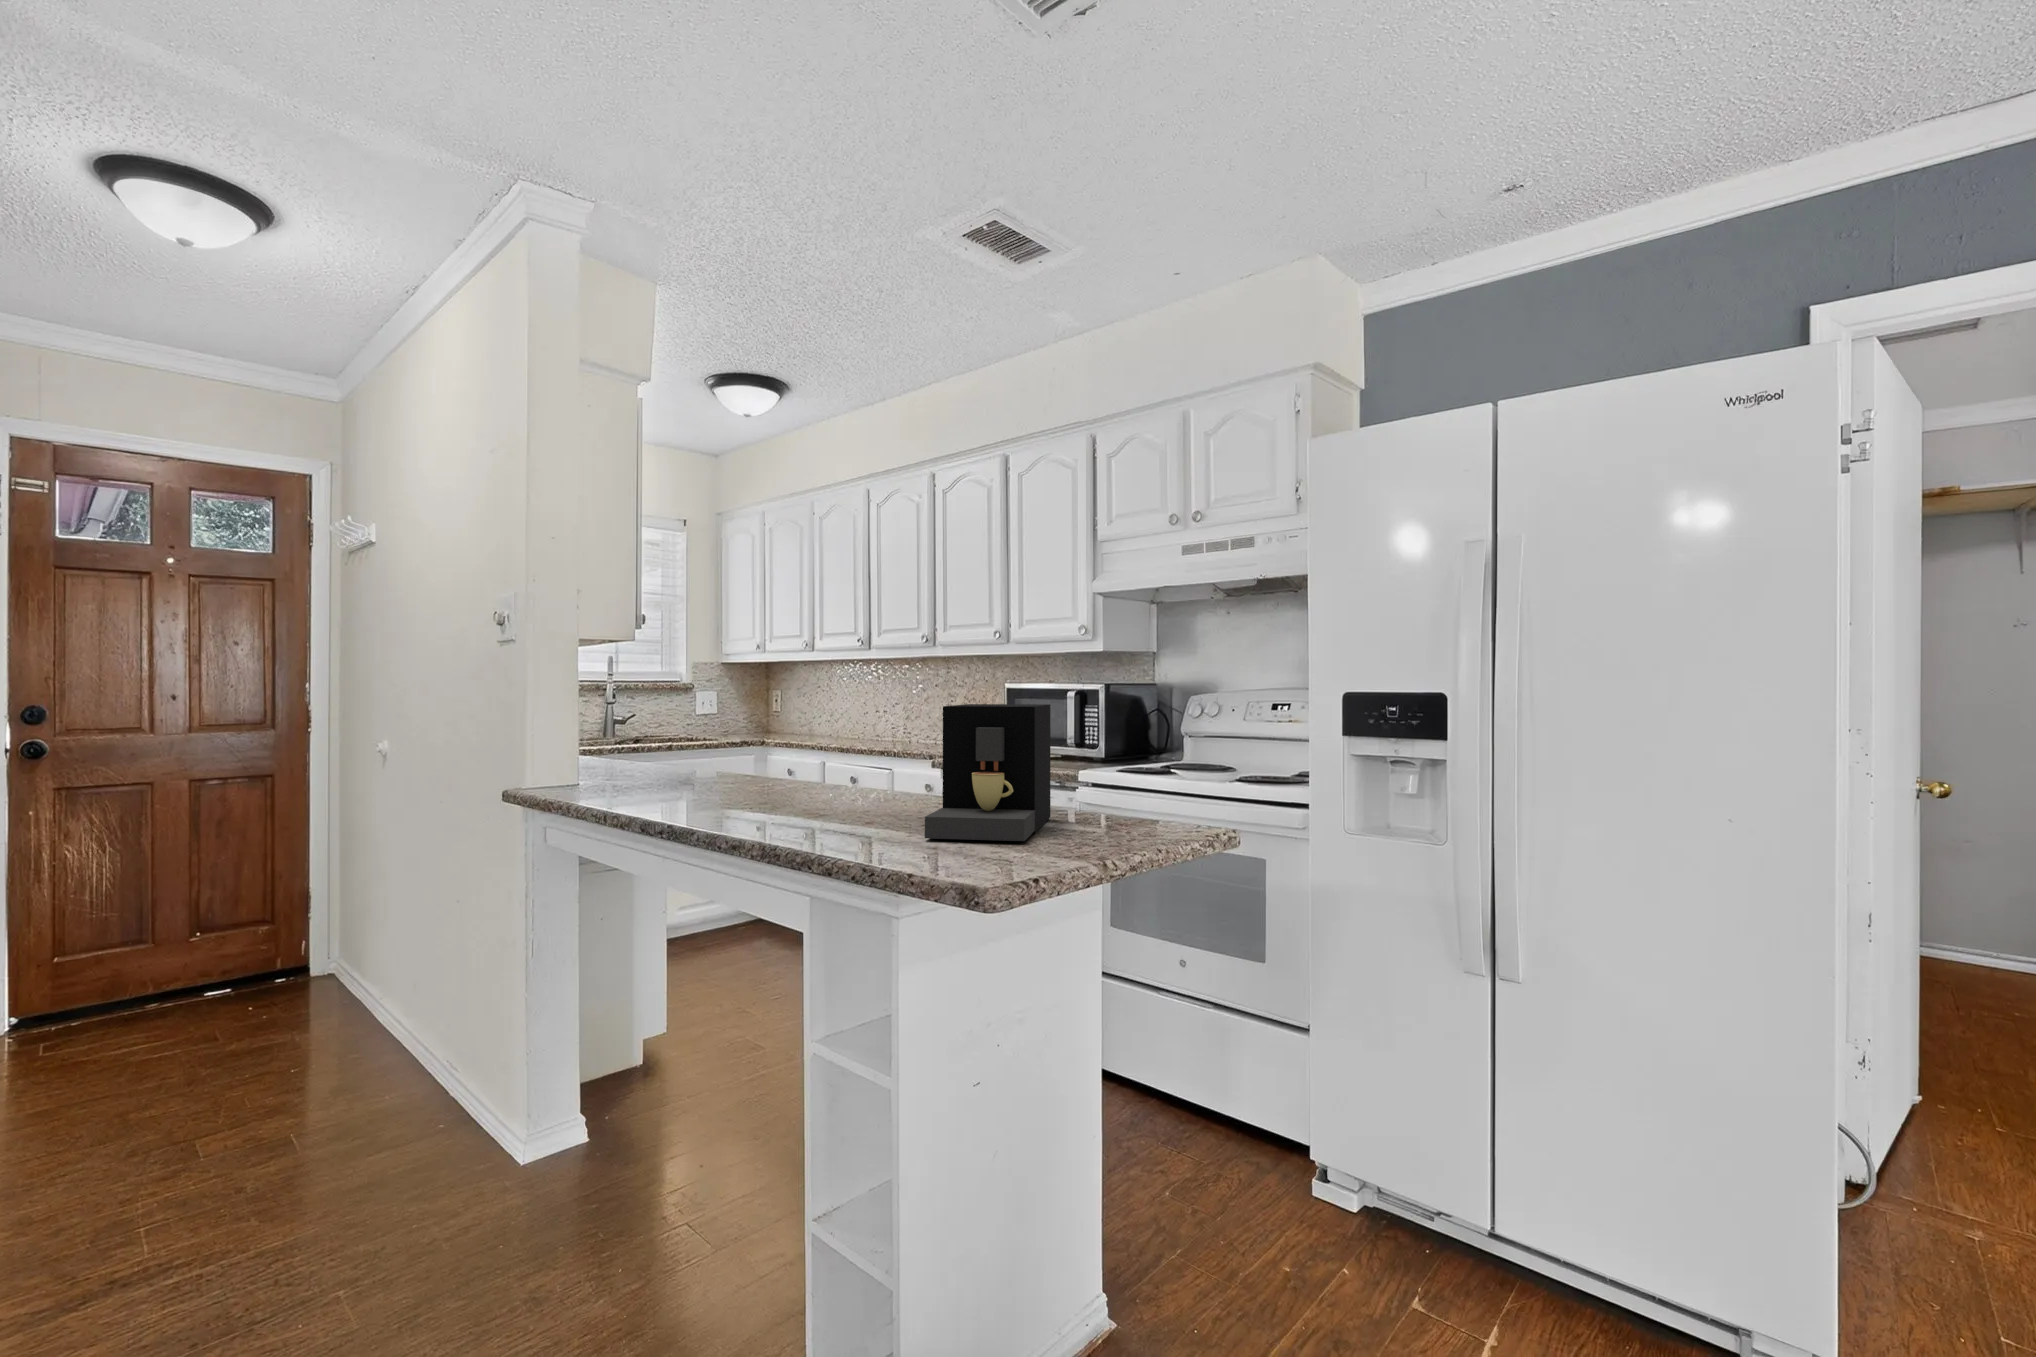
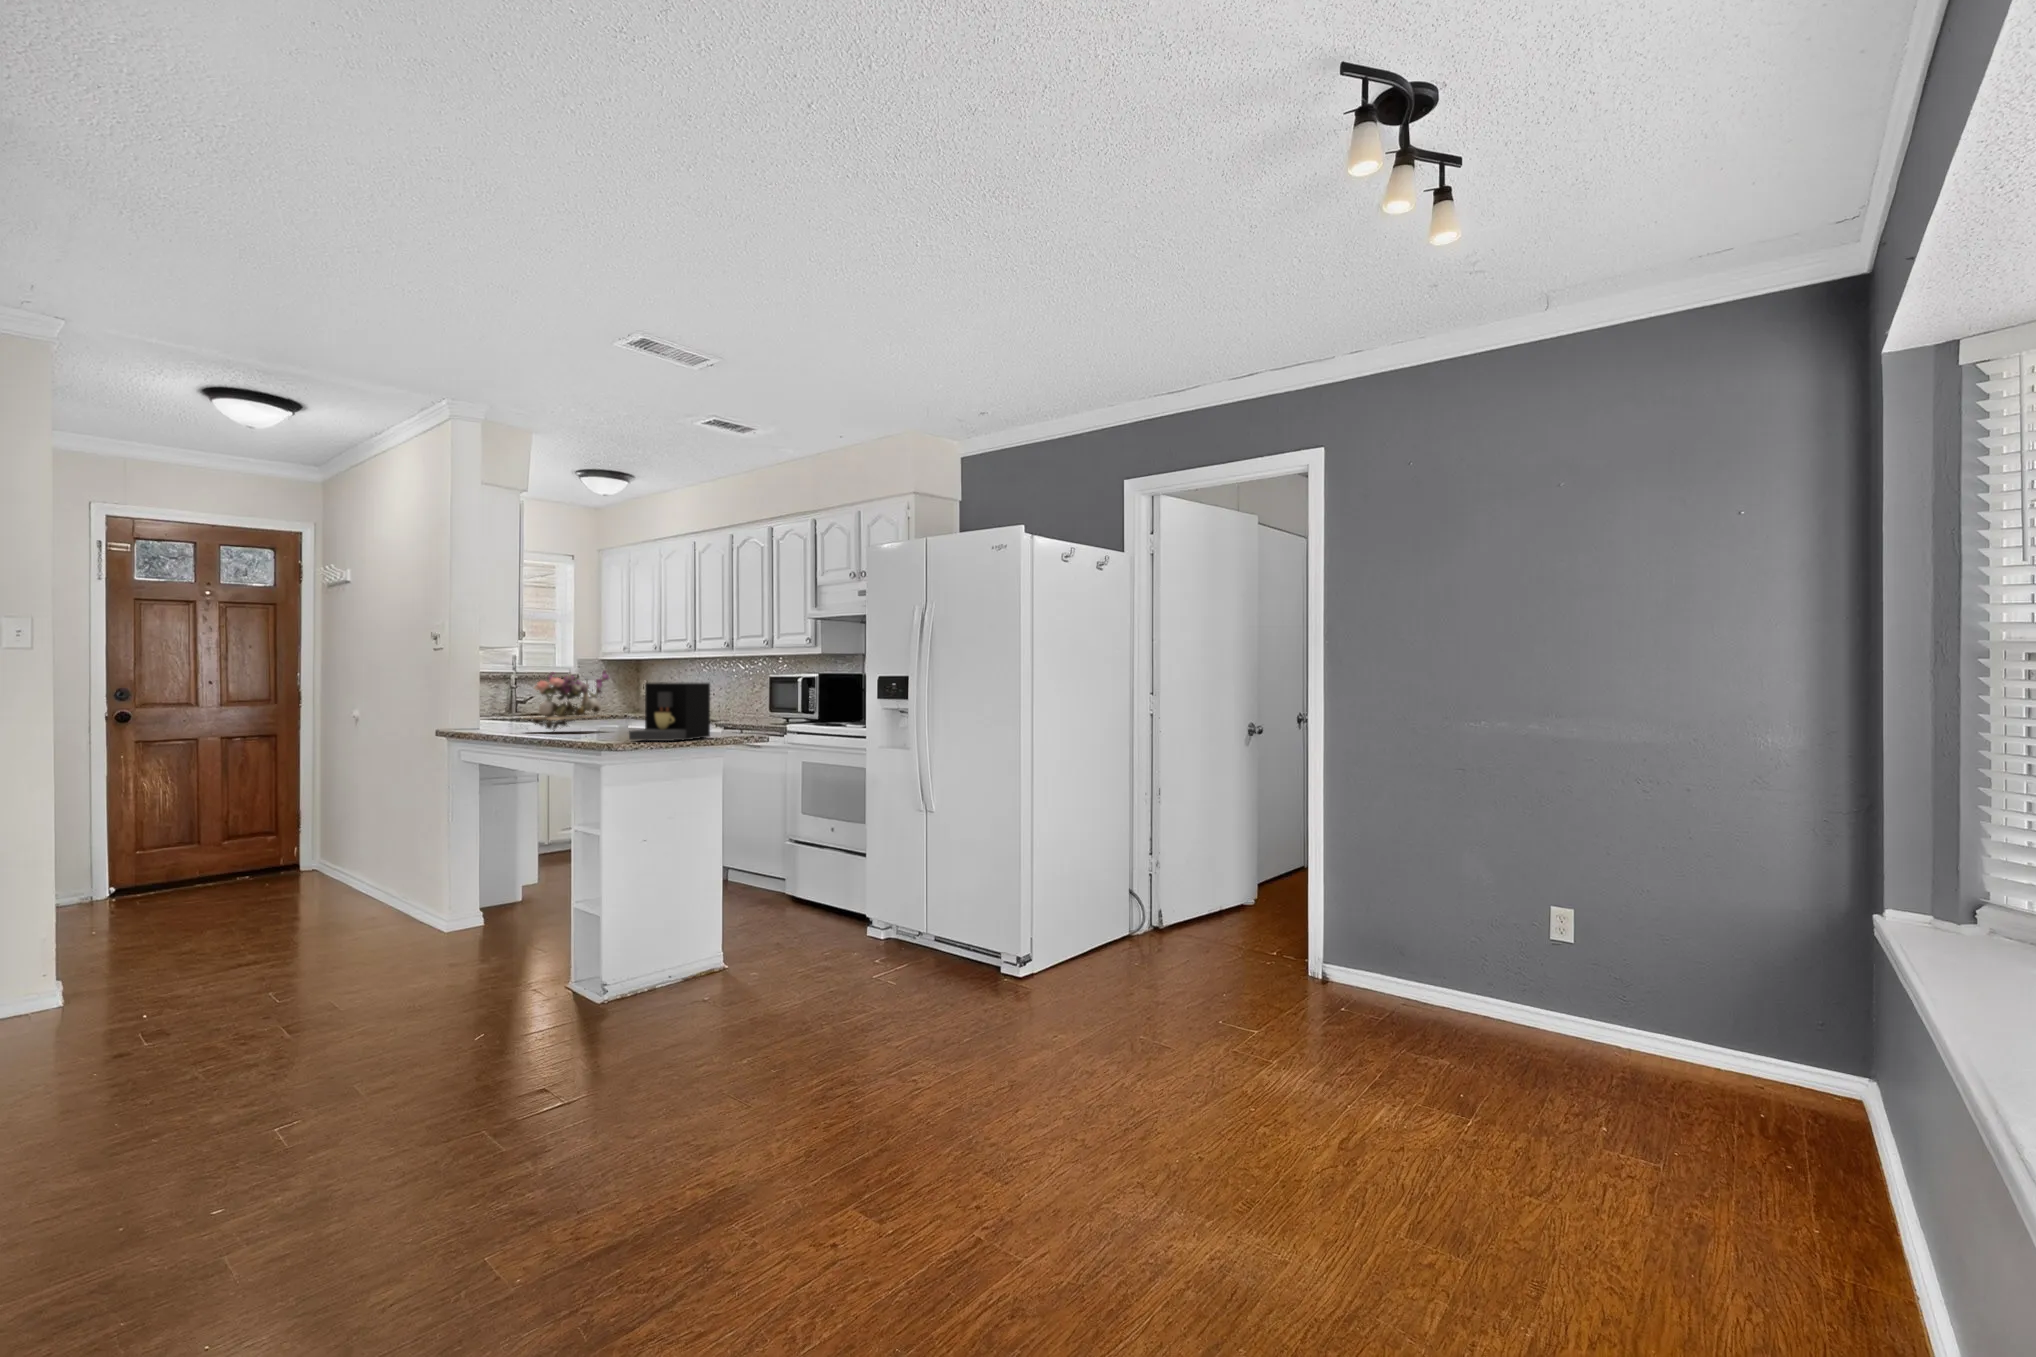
flower arrangement: none [654,674,816,794] -> present [530,670,609,731]

